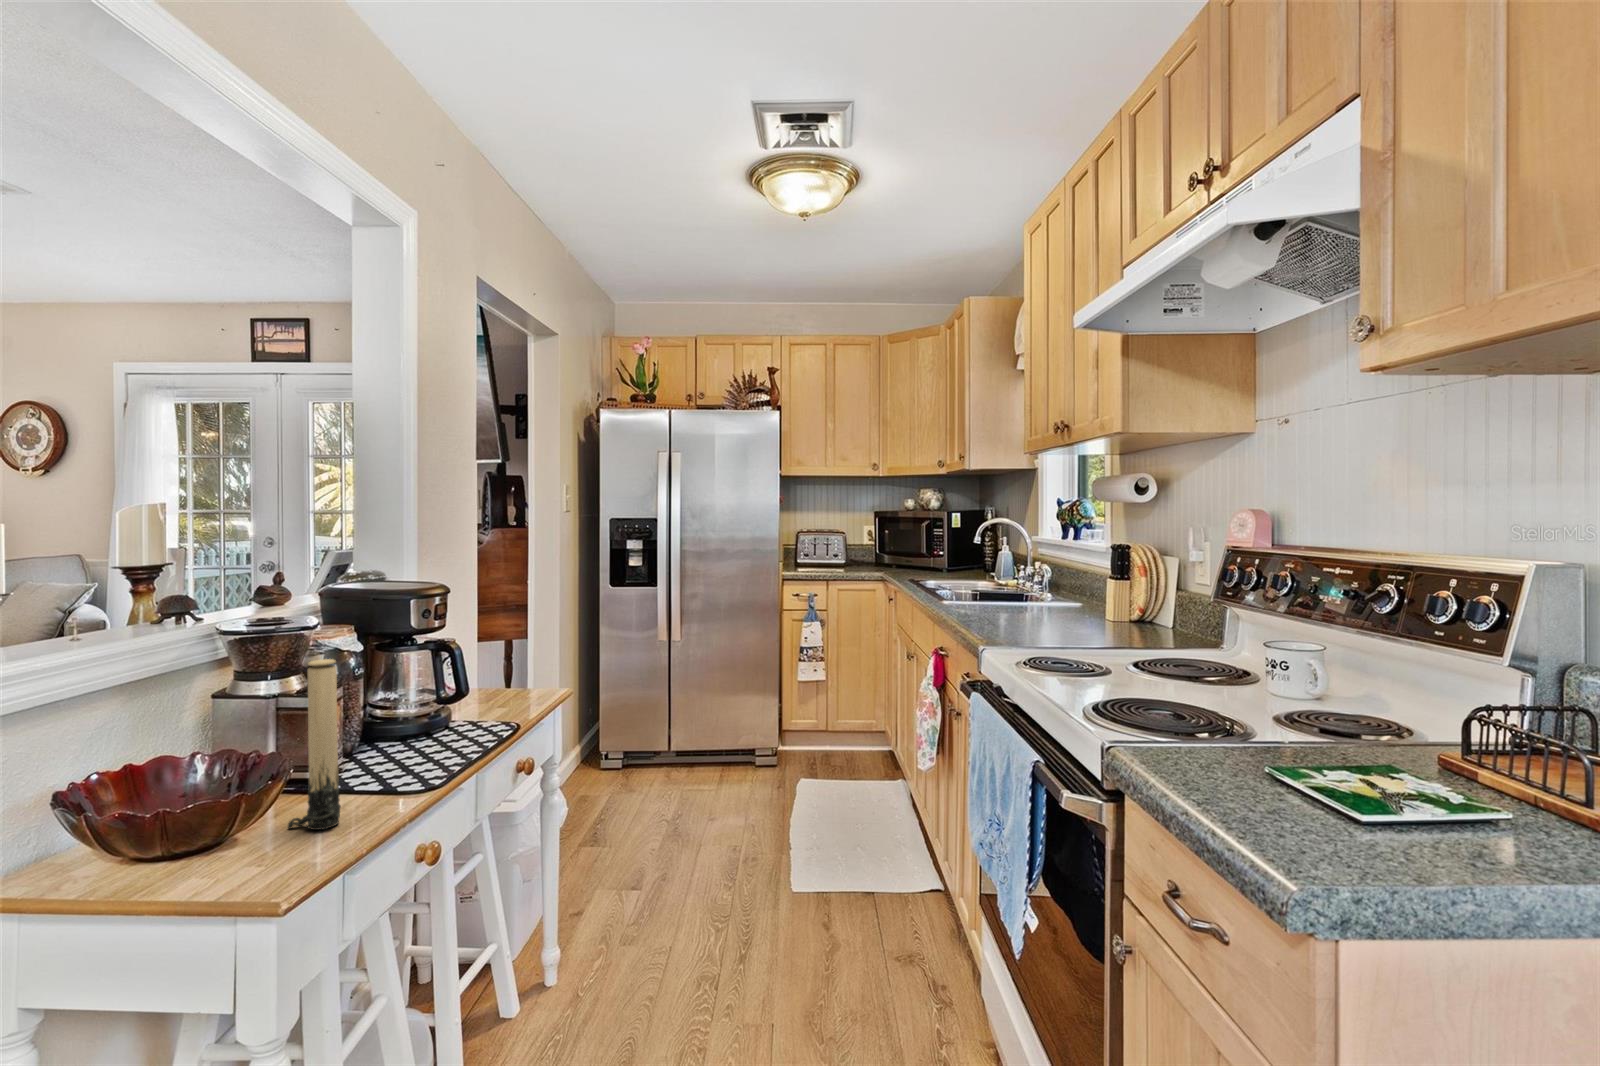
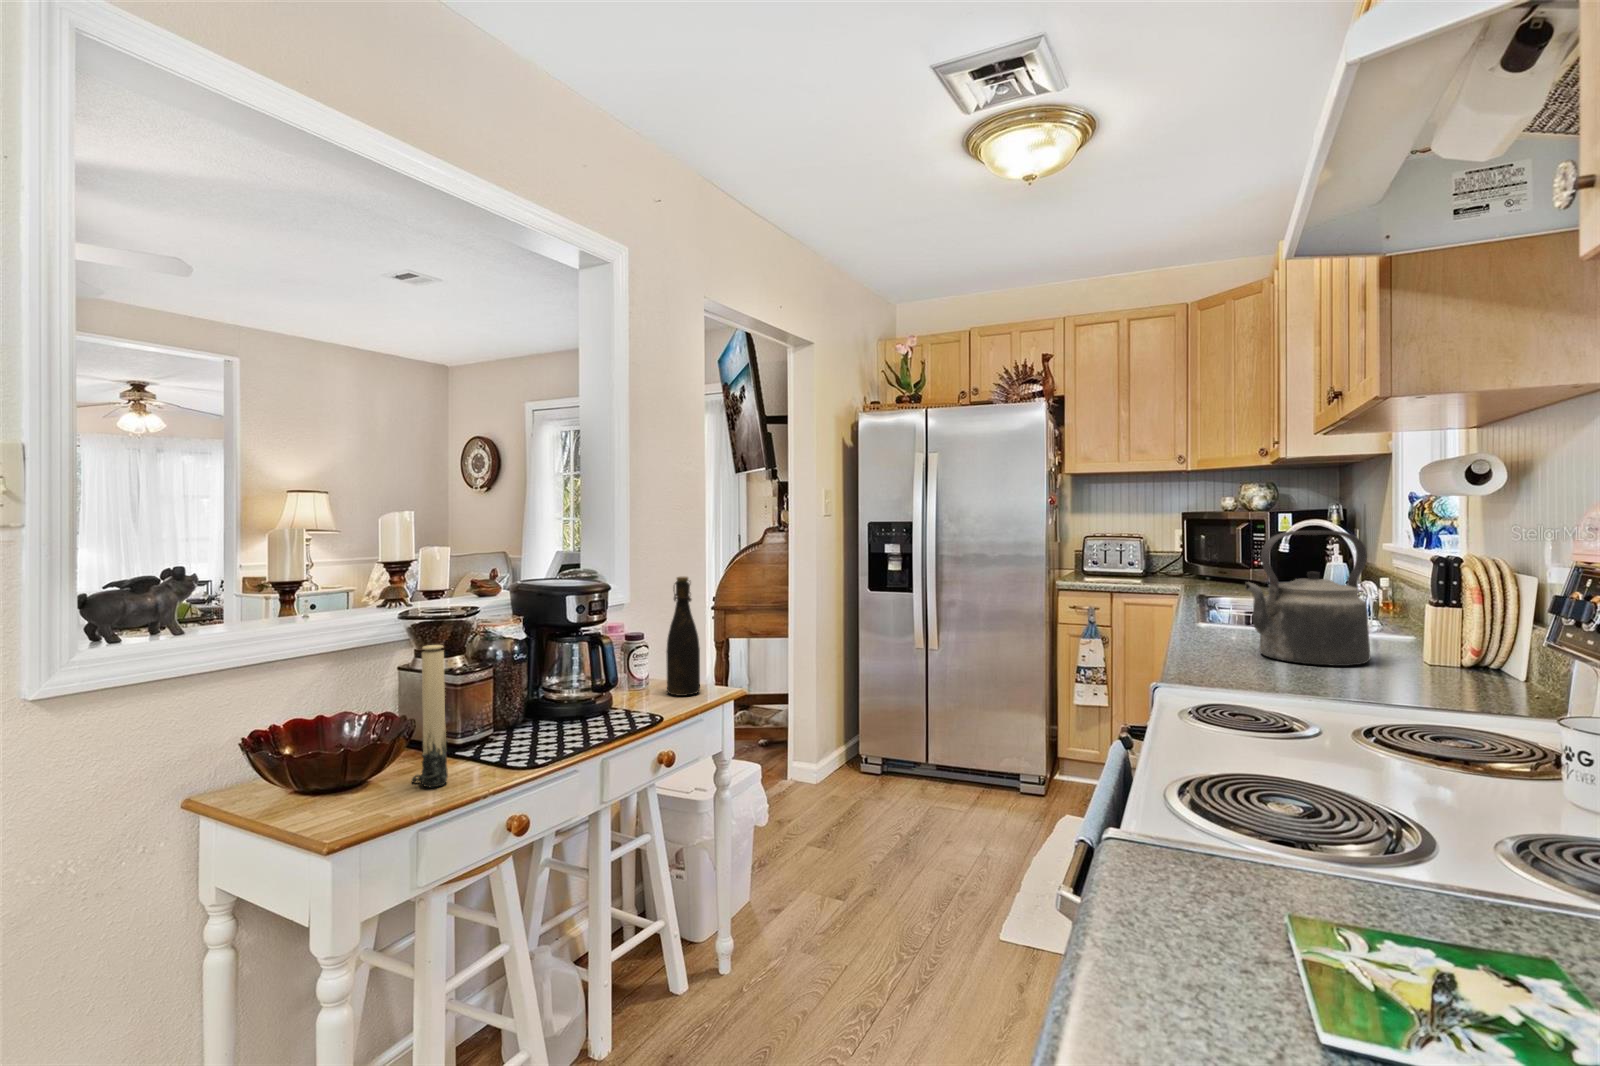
kettle: none [997,527,1073,627] -> present [1245,531,1371,666]
bottle: none [487,575,525,702] -> present [666,577,700,696]

